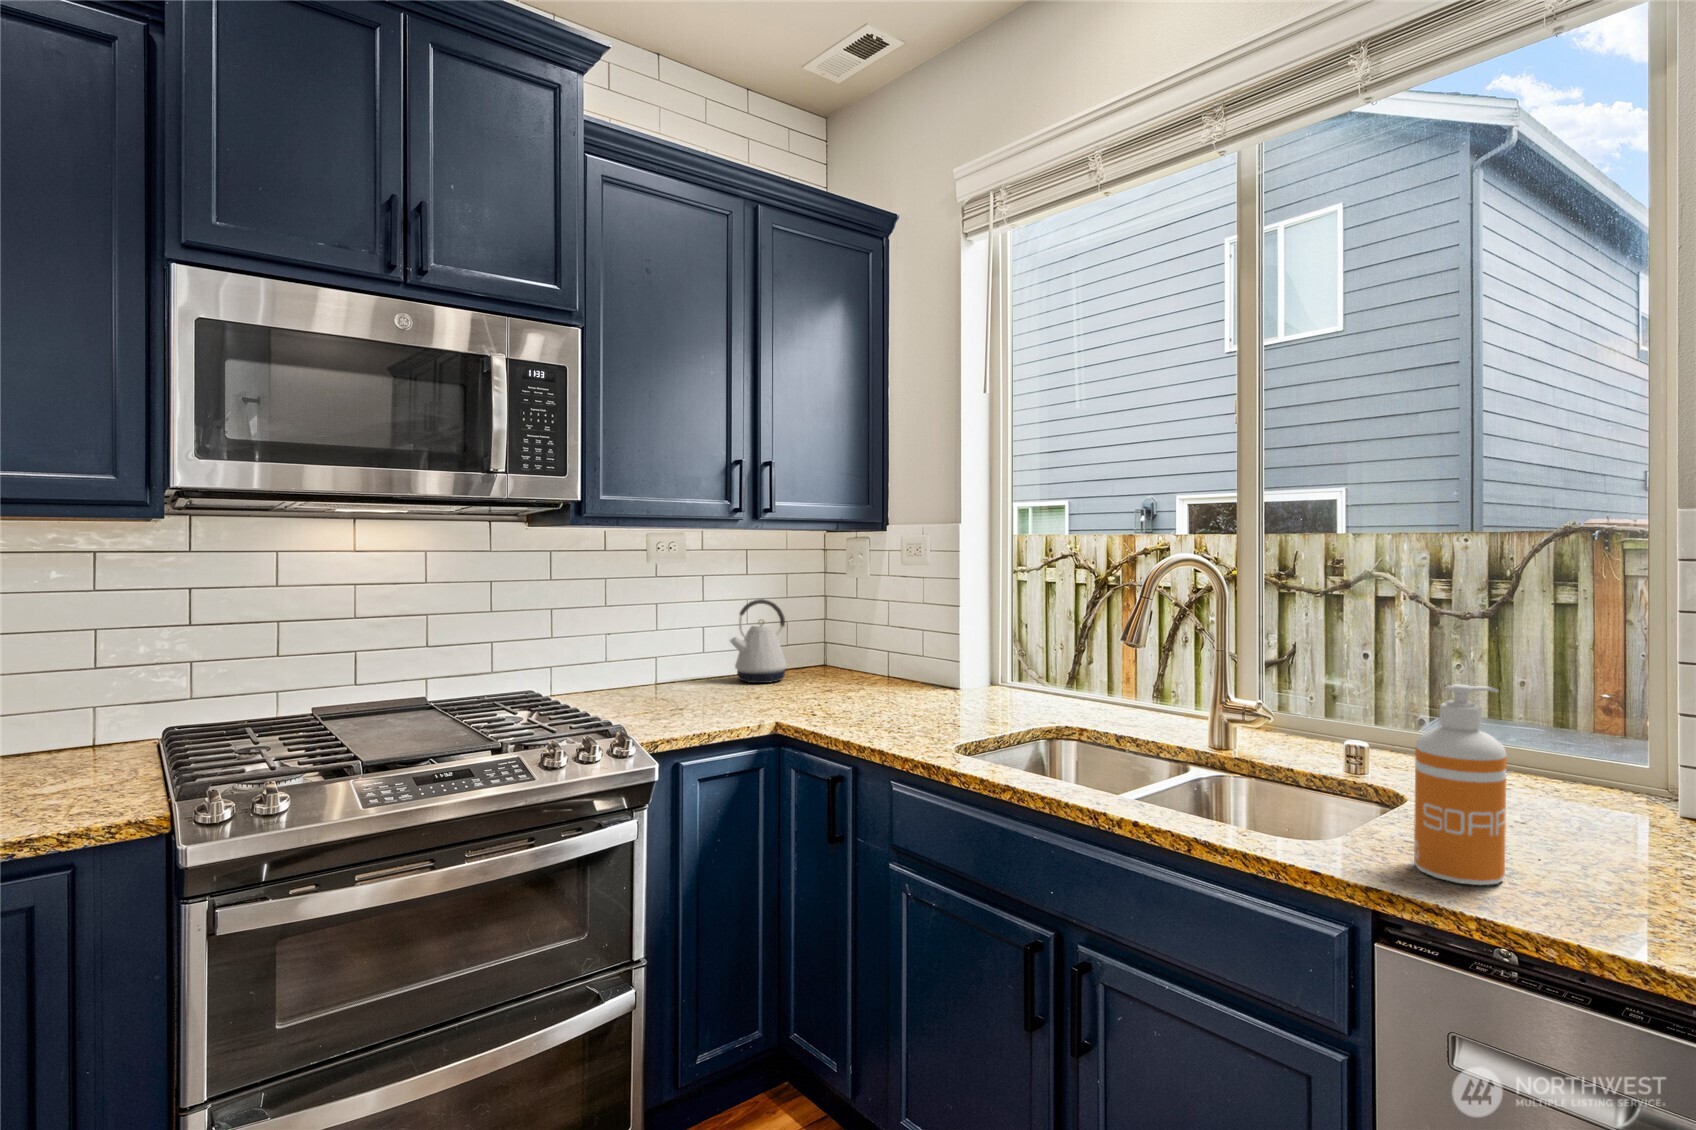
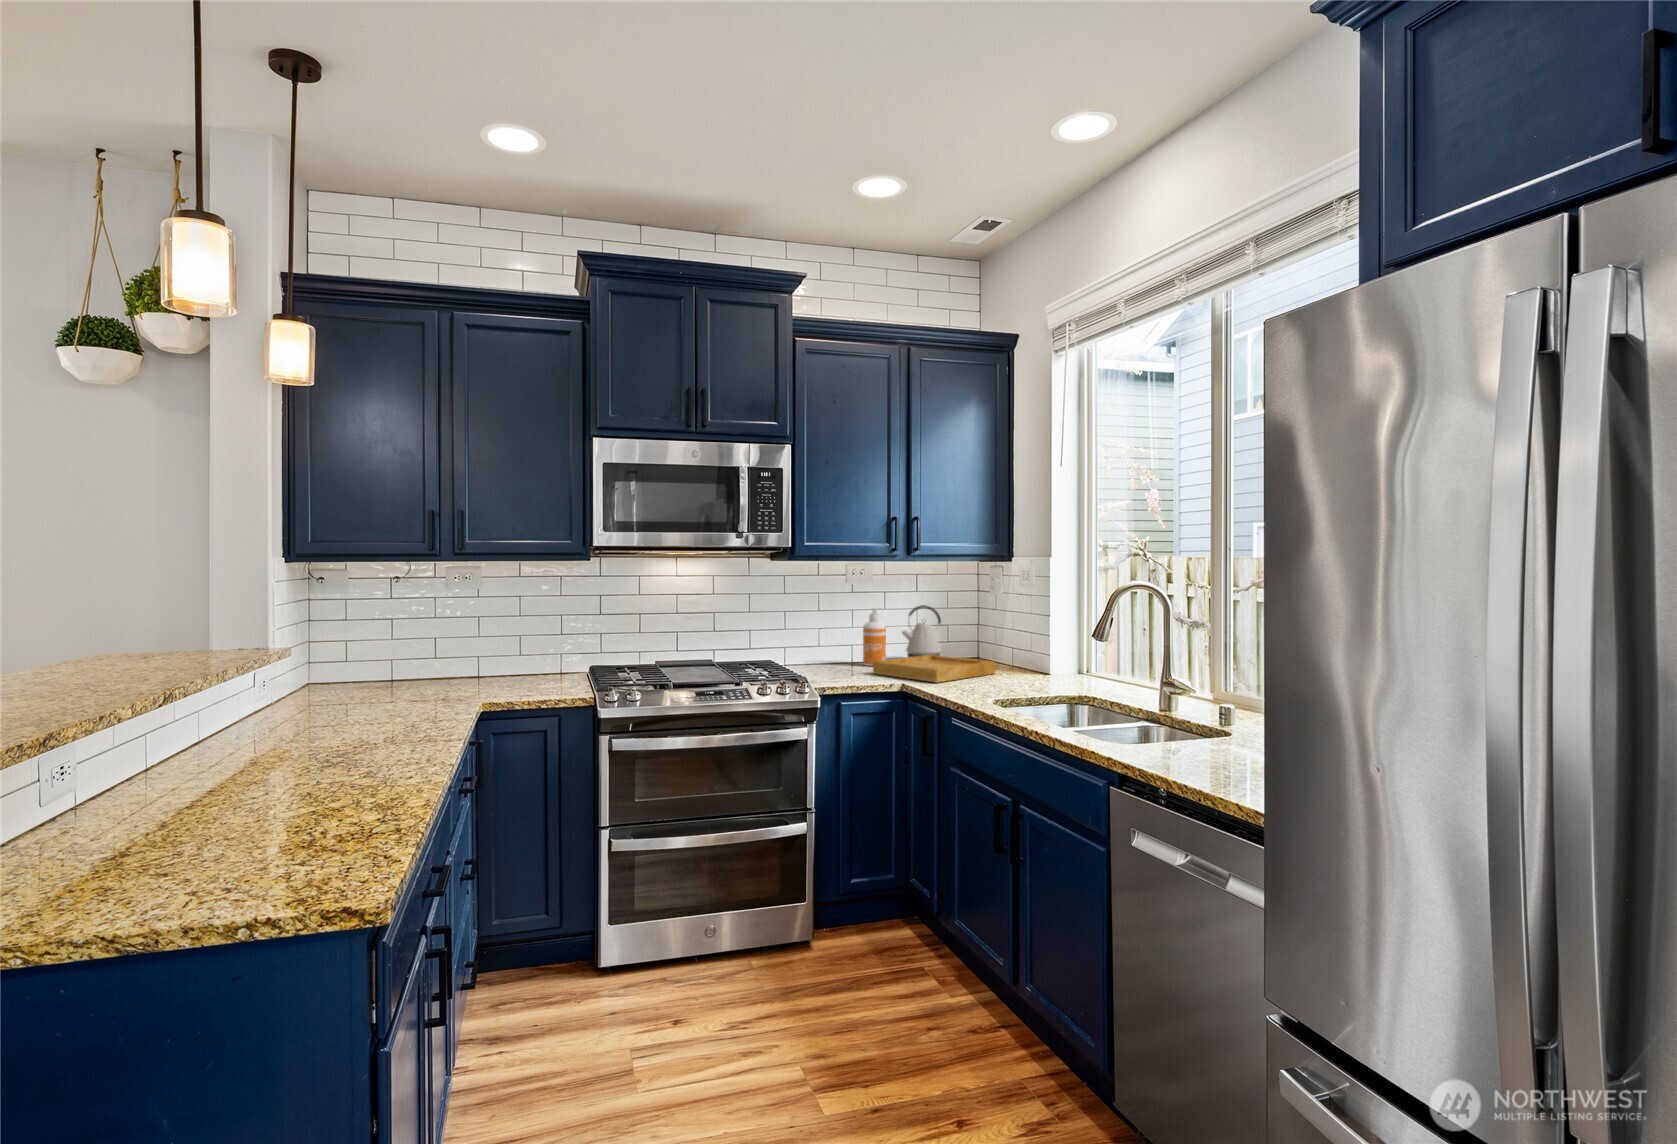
tray: none [712,673,894,722] -> present [873,655,995,682]
soap dispenser: present [1414,684,1507,885] -> present [863,608,886,666]

